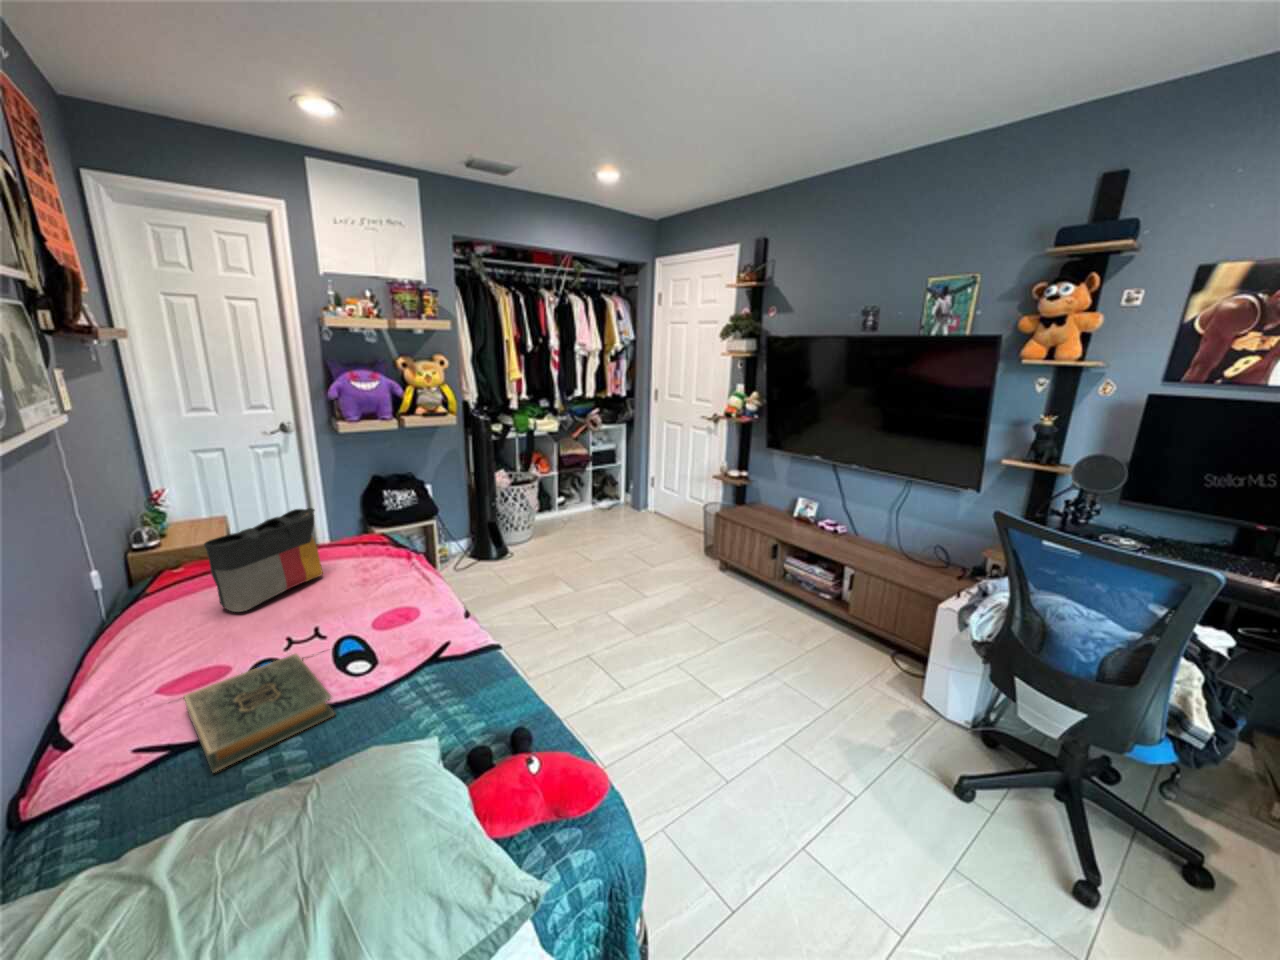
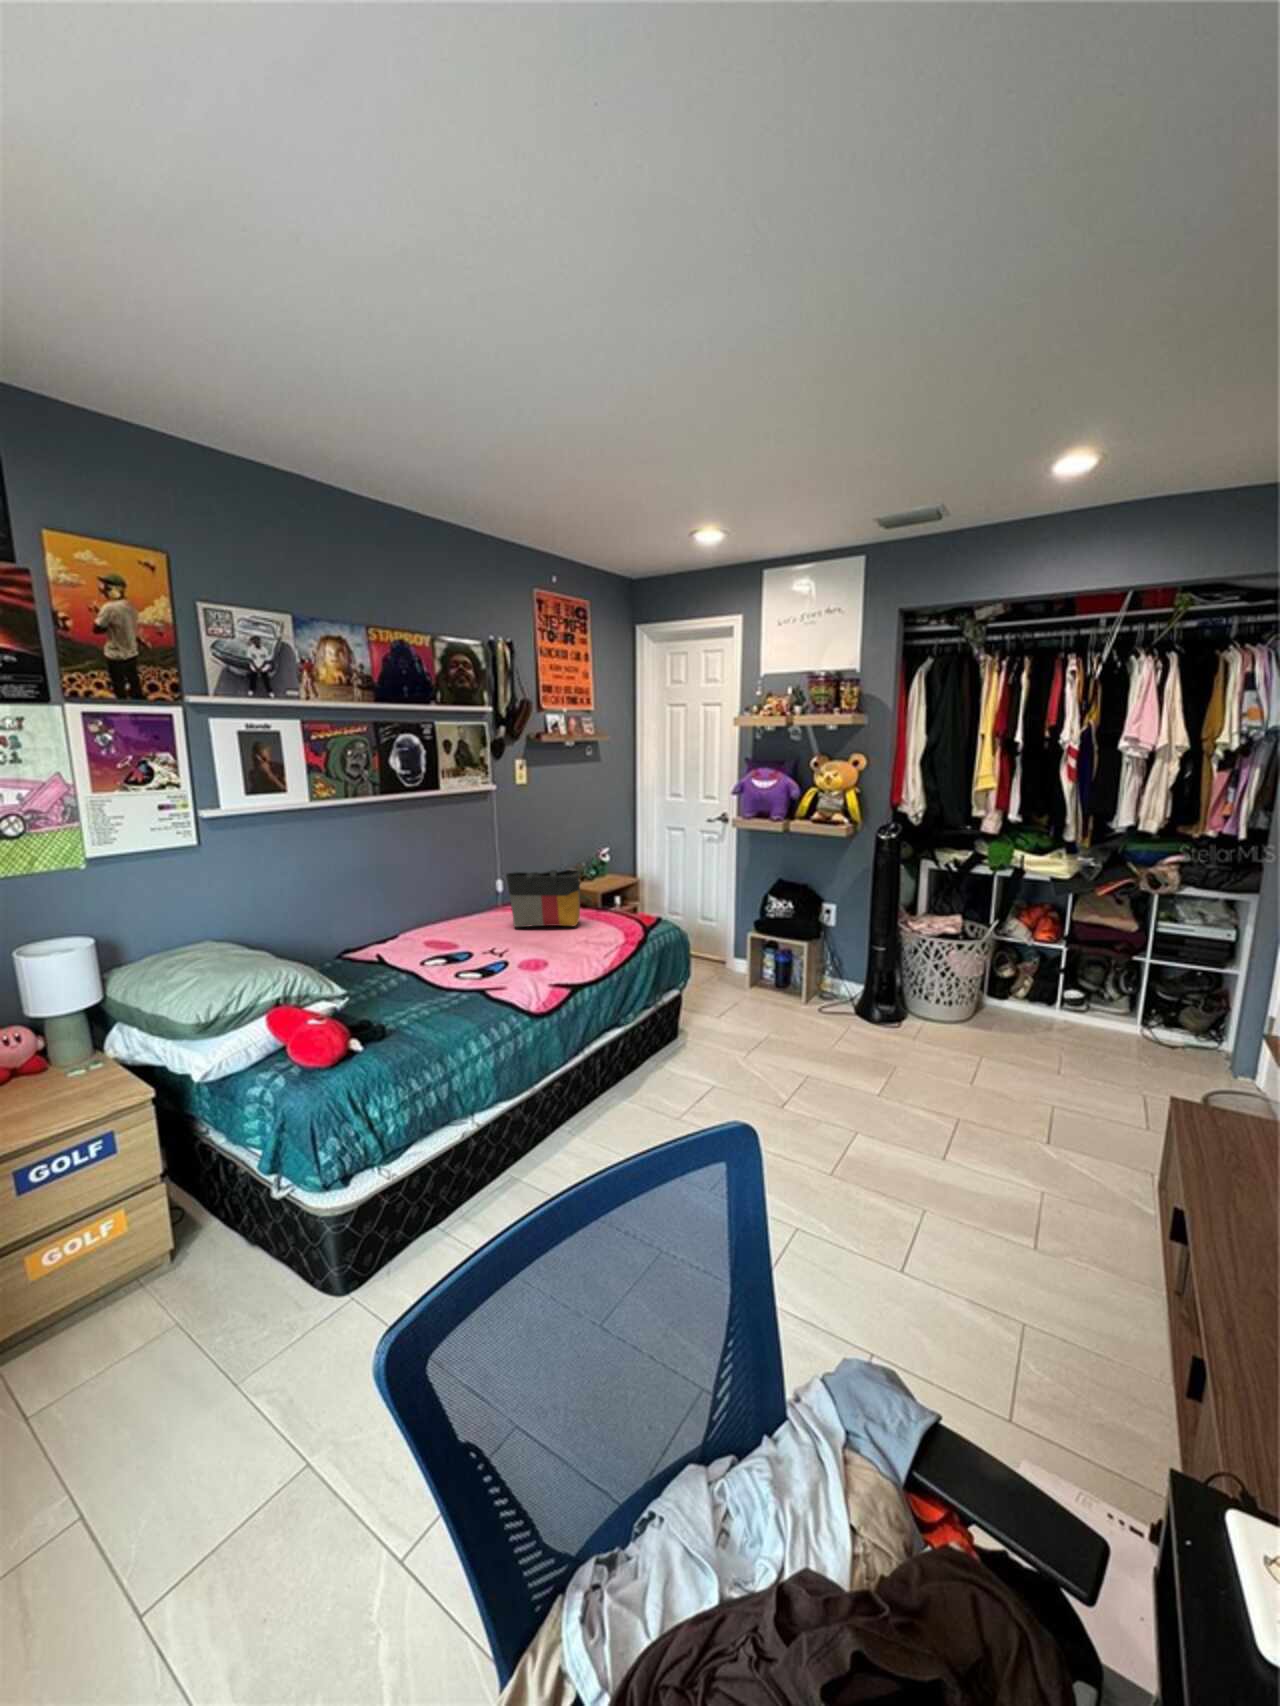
hardback book: present [184,654,335,772] -> none [372,946,471,990]

